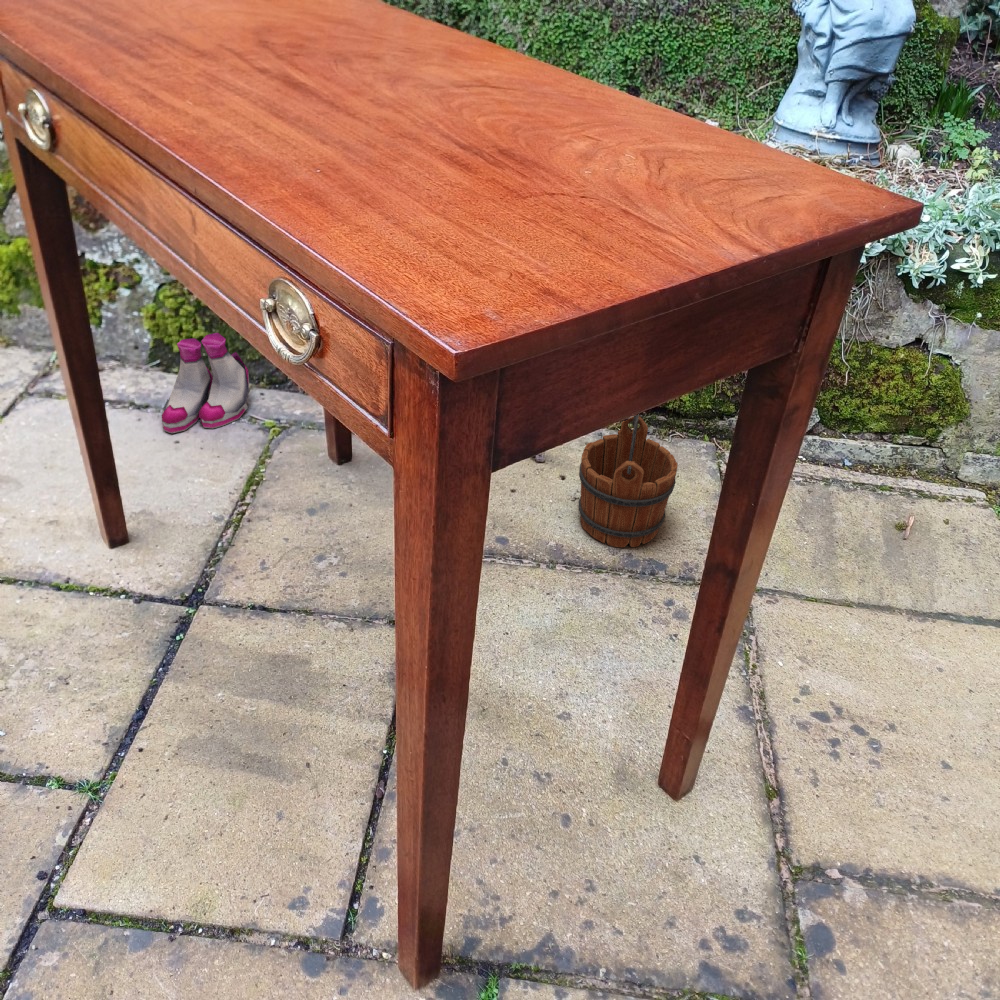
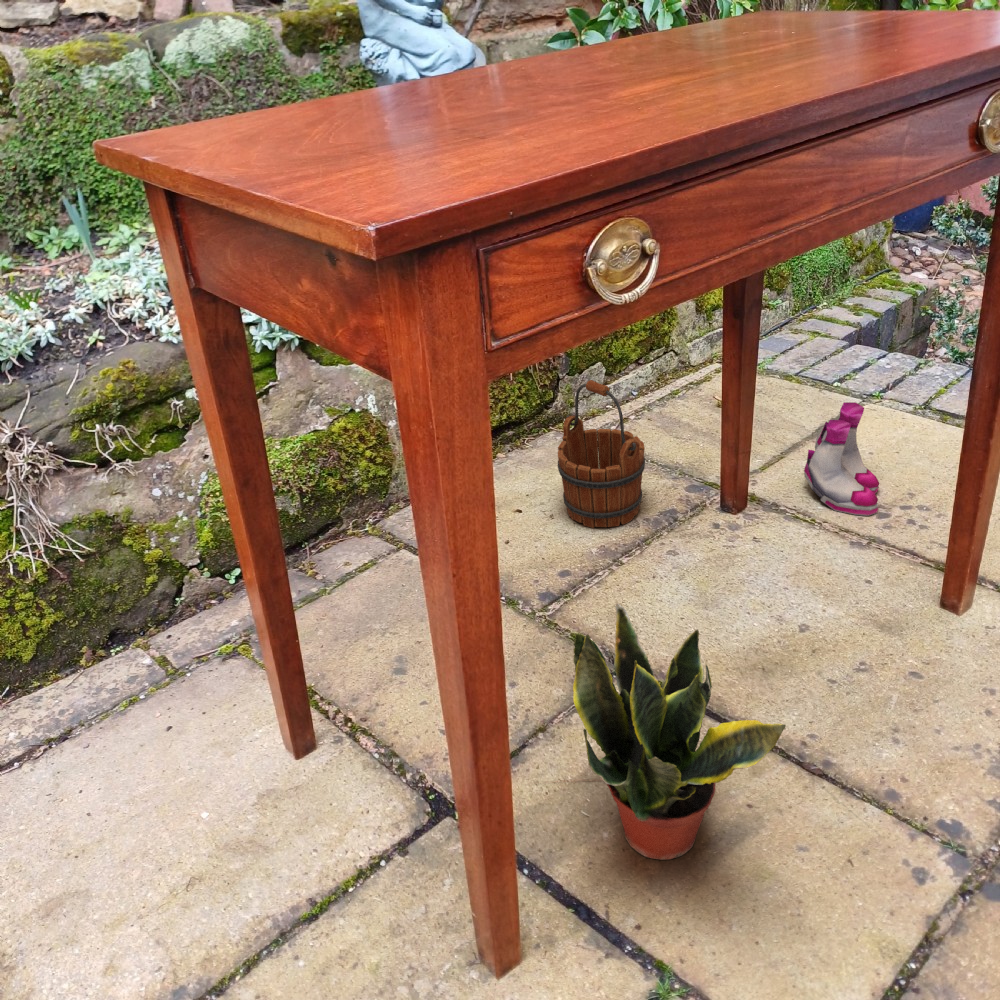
boots: present [162,333,250,433] -> present [804,402,879,516]
potted plant: none [128,504,323,747] -> present [573,603,786,860]

